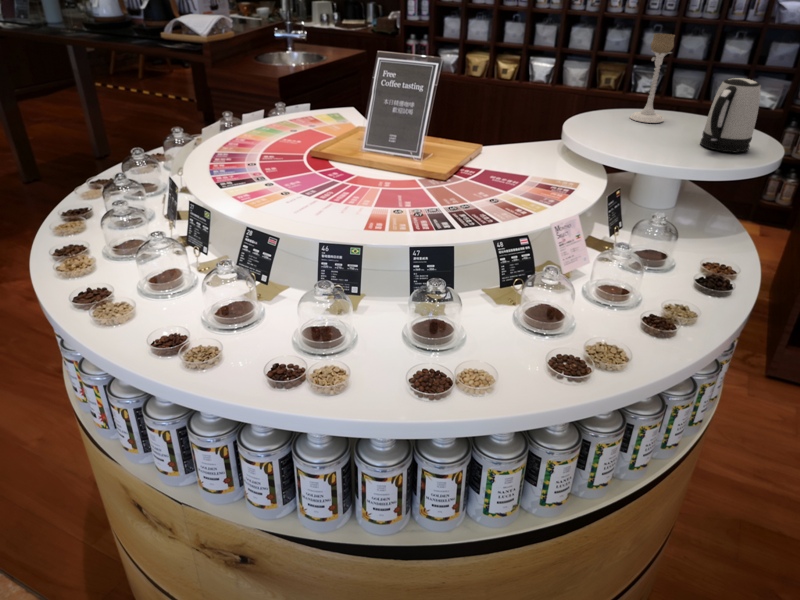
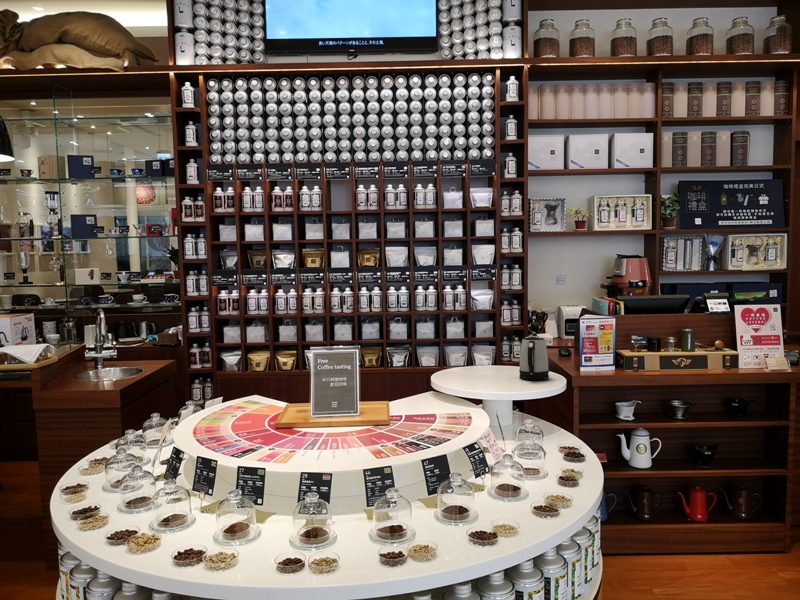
candle holder: present [630,33,675,123] -> none [461,317,484,373]

